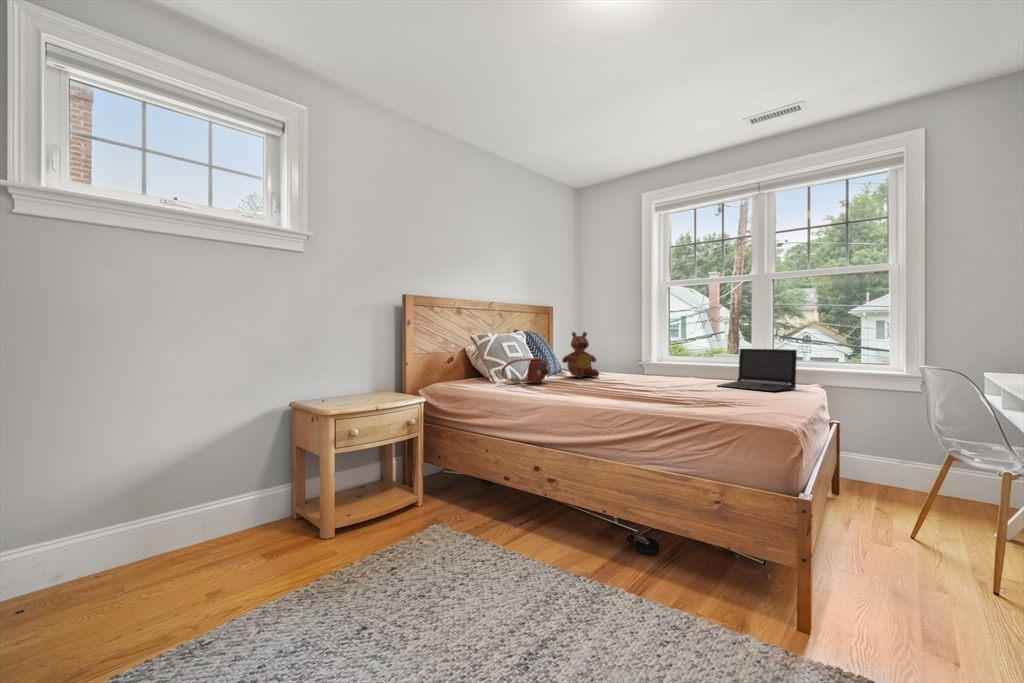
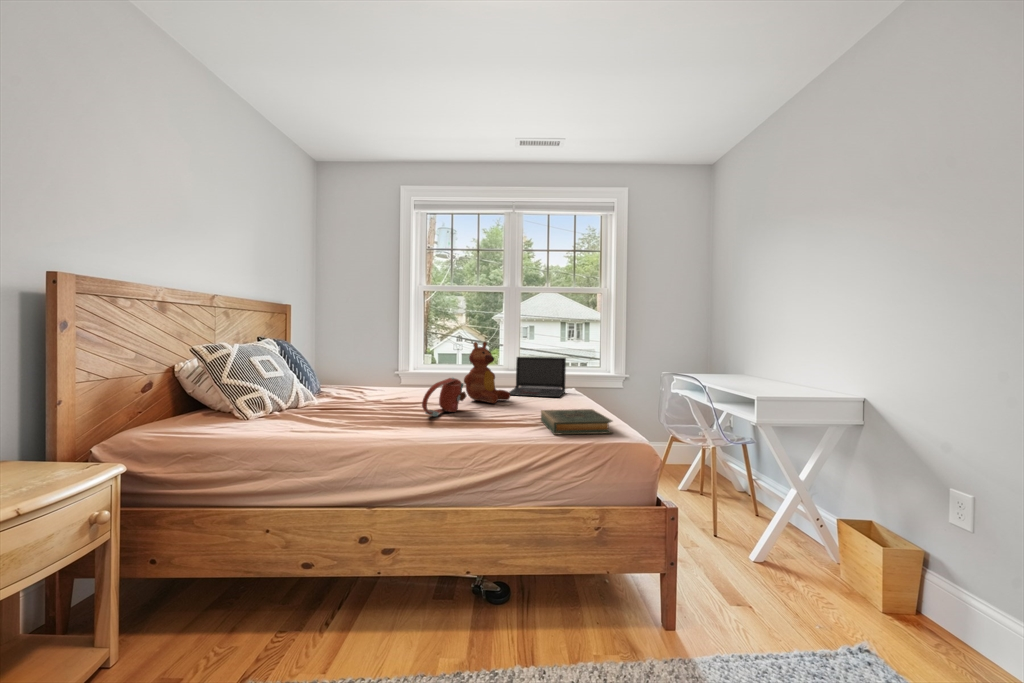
teddy bear: present [562,332,599,378] -> present [464,342,510,403]
handbag: present [502,357,549,383] -> present [422,378,467,416]
hardback book: none [692,394,764,418] -> present [541,409,612,435]

